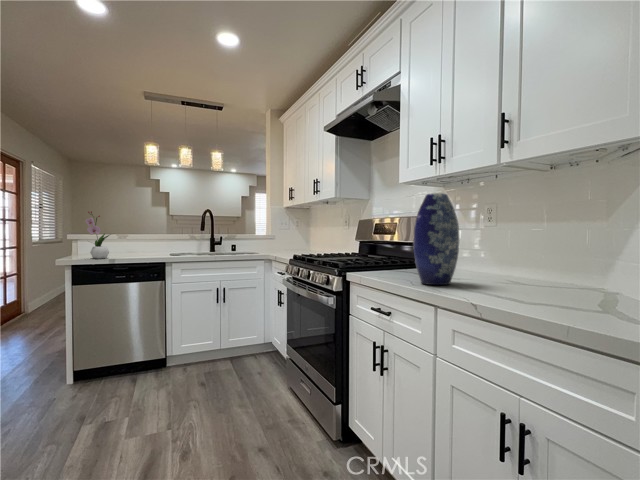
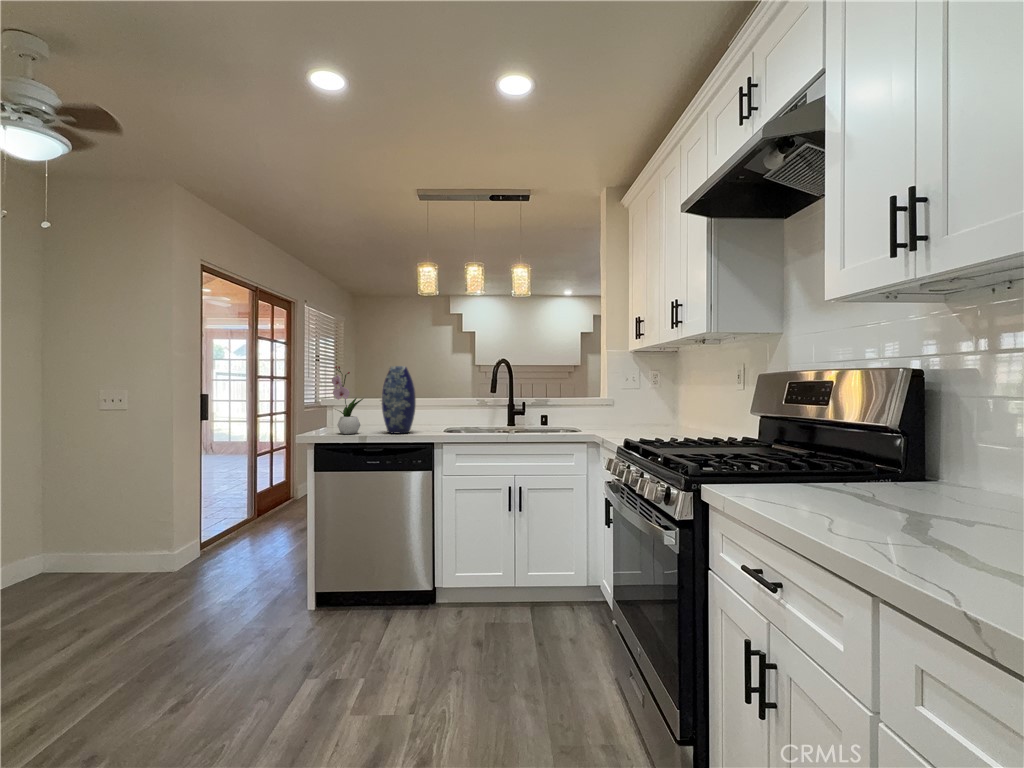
vase: present [413,193,459,285] -> present [382,366,416,433]

